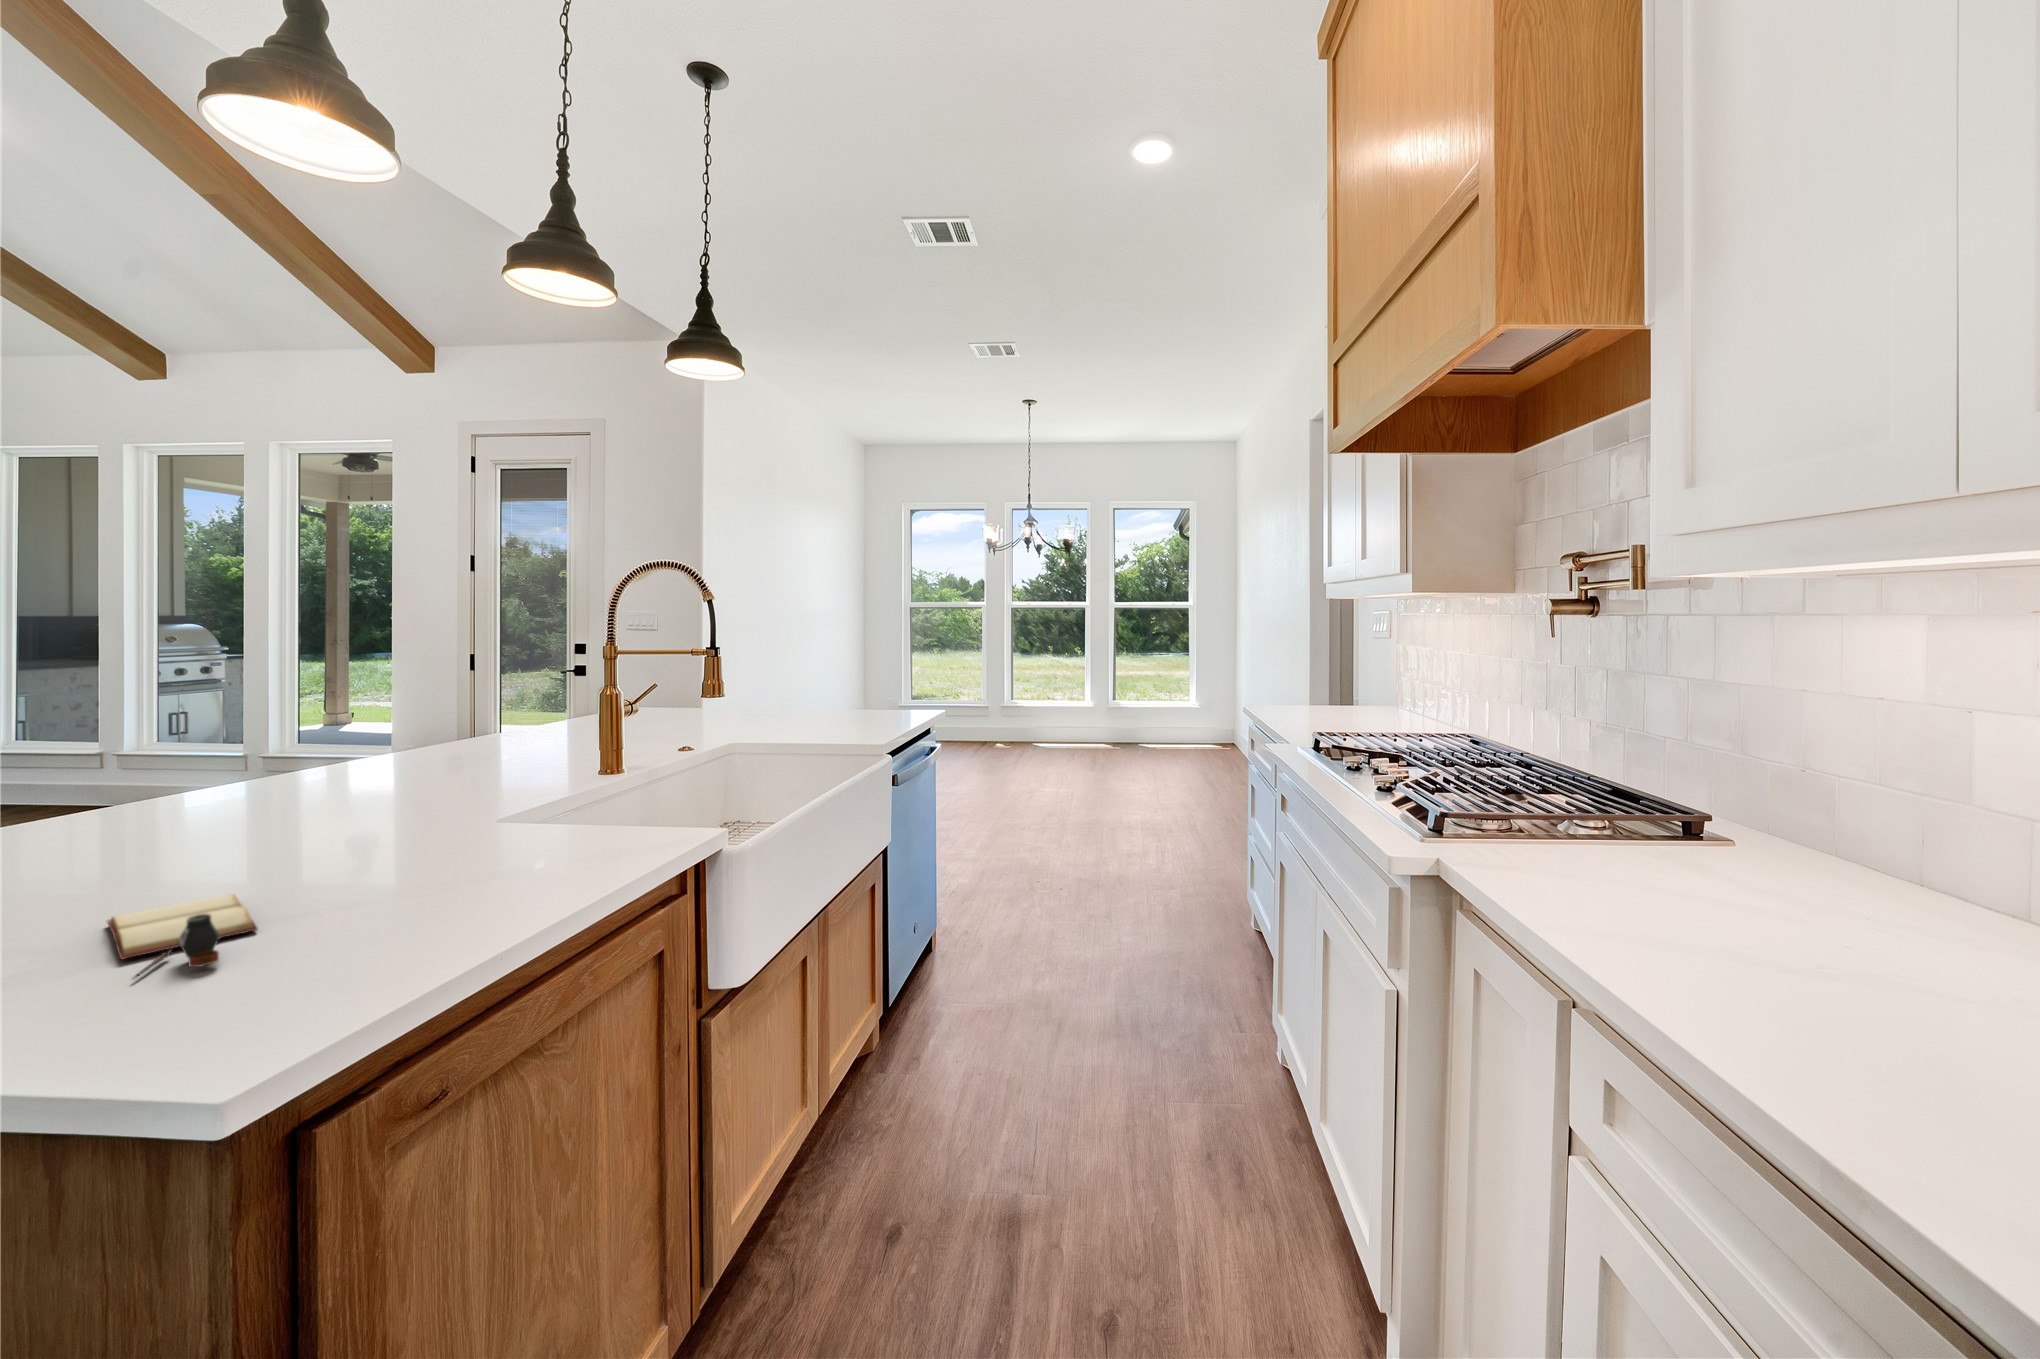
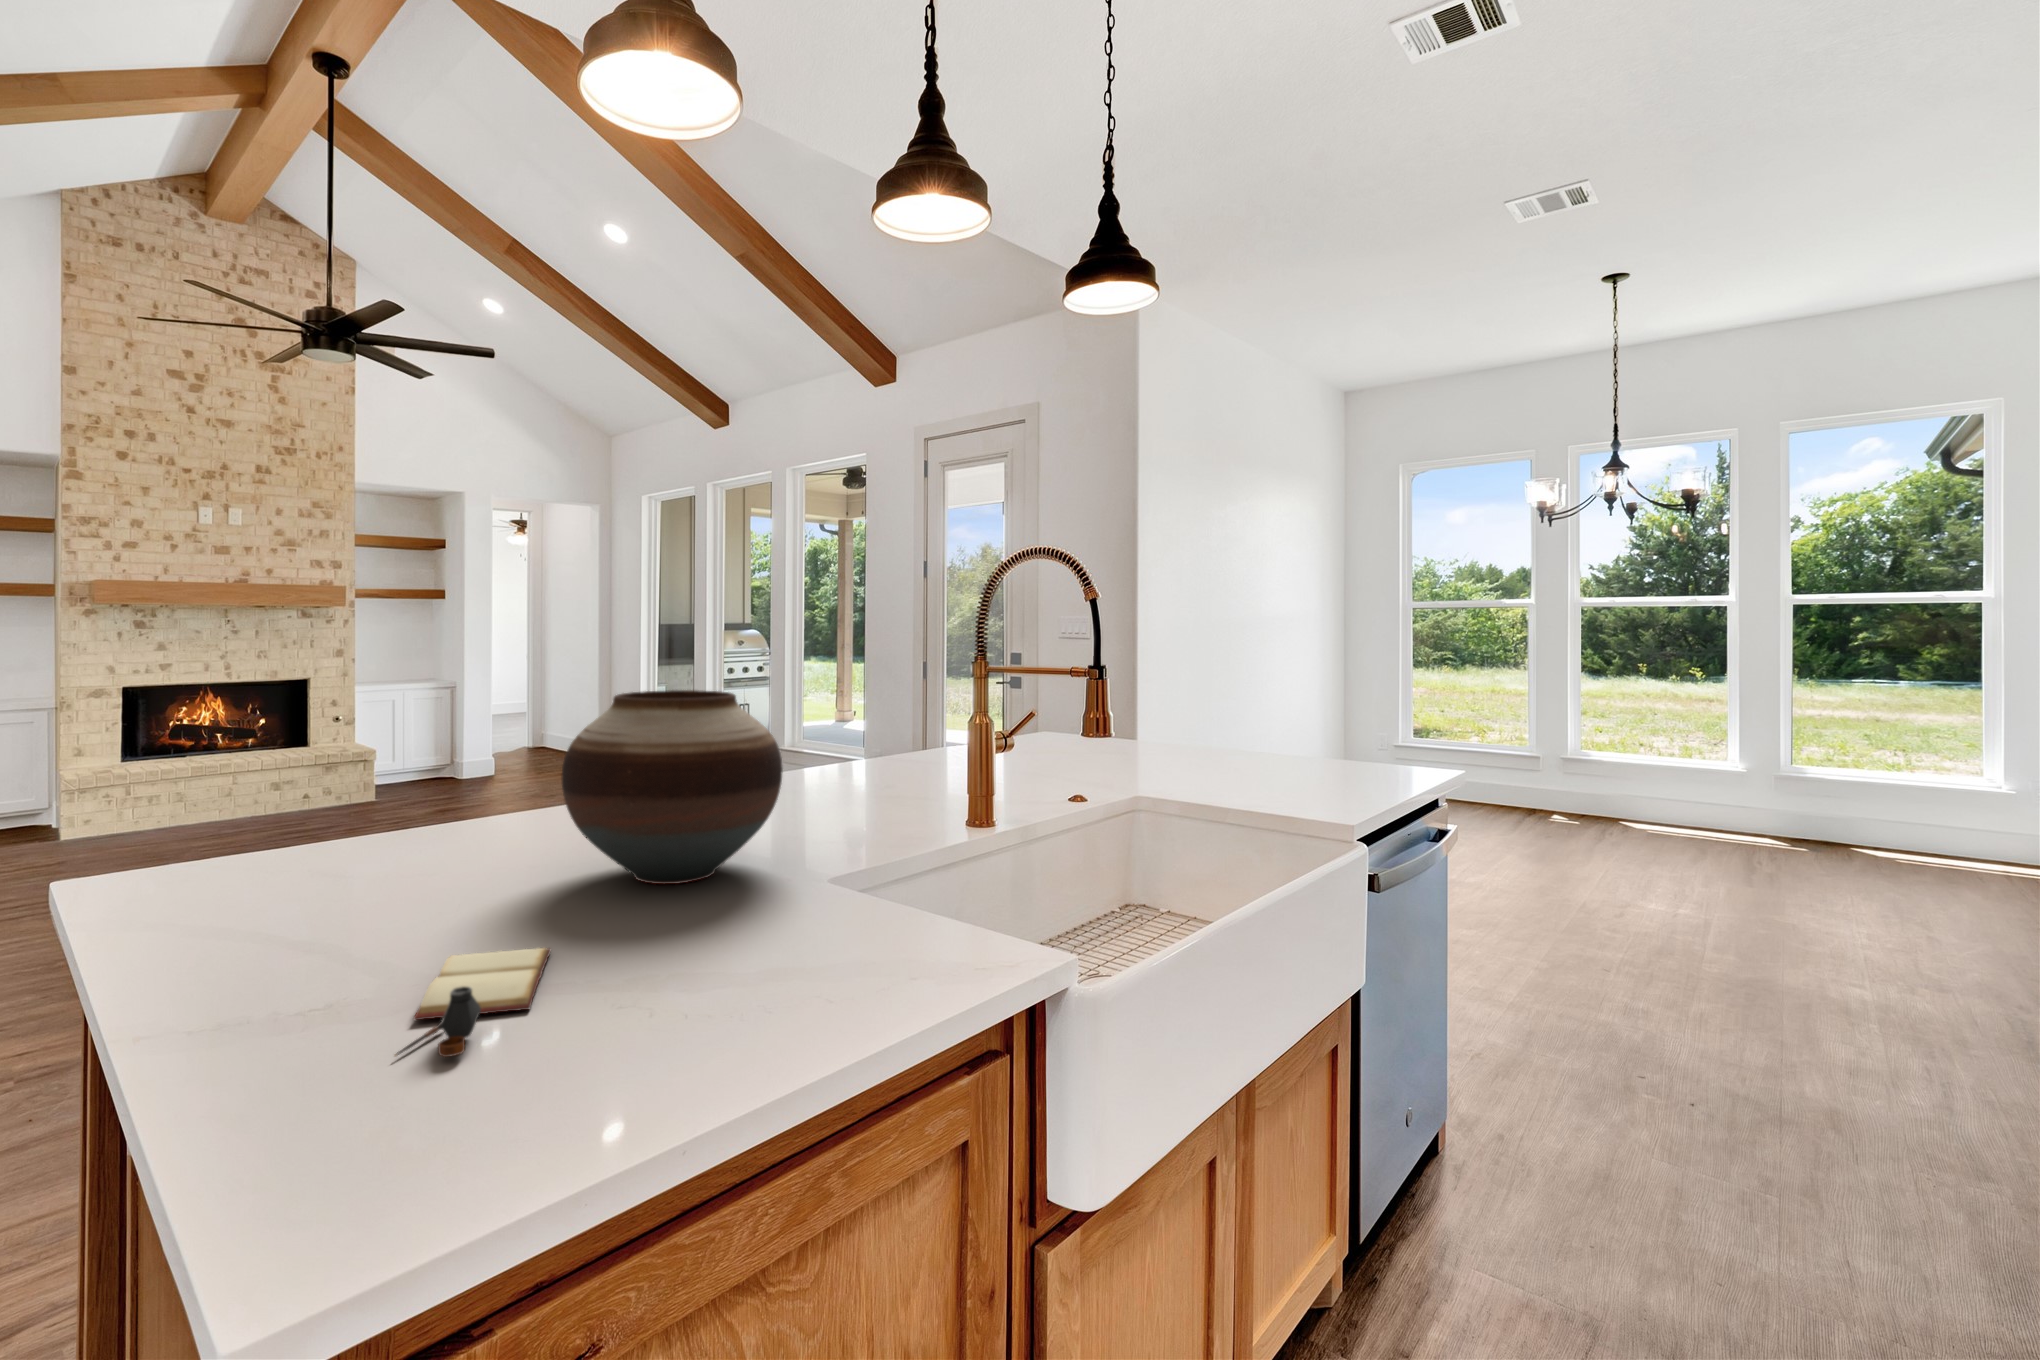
vase: none [175,672,442,845] -> present [562,690,783,884]

